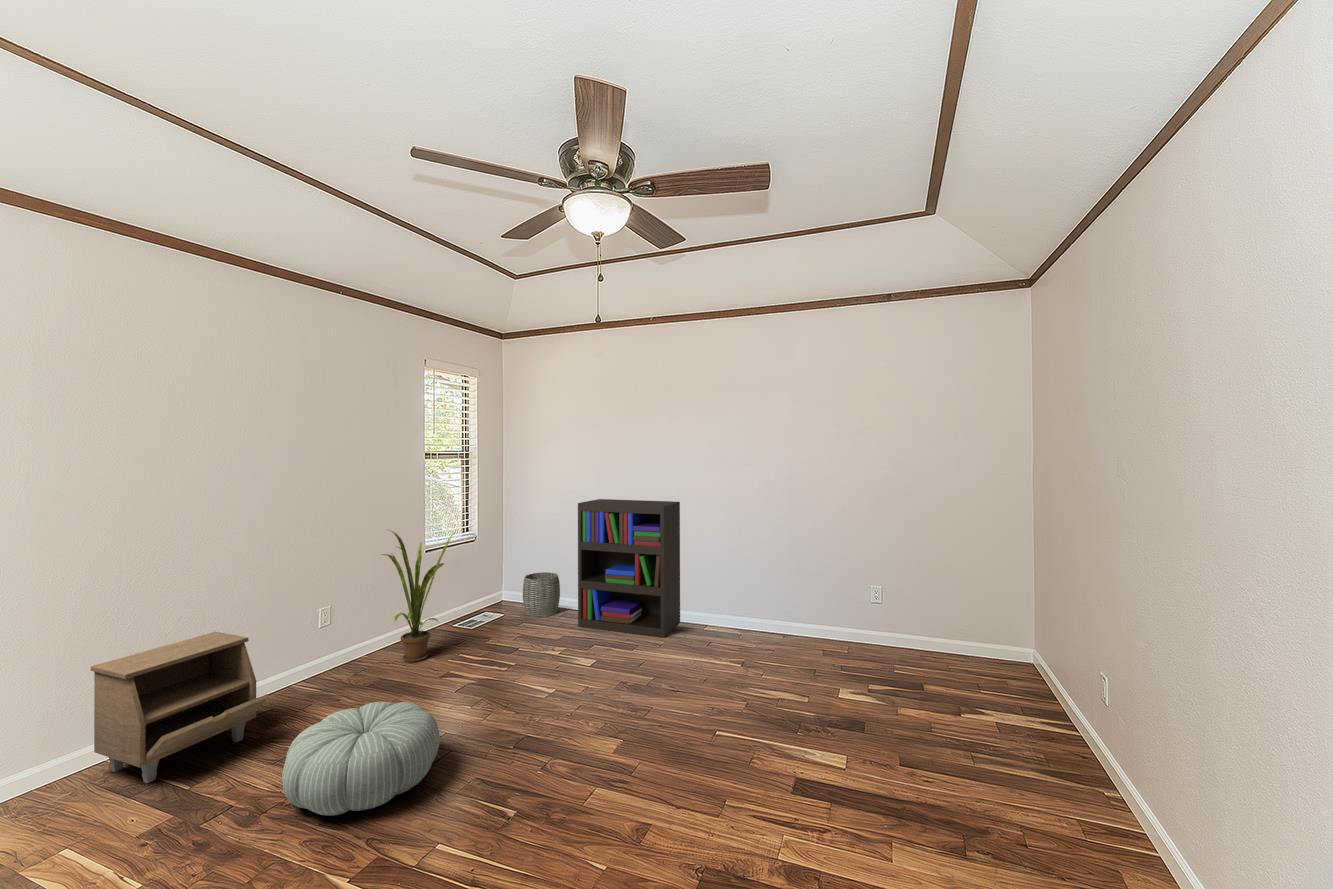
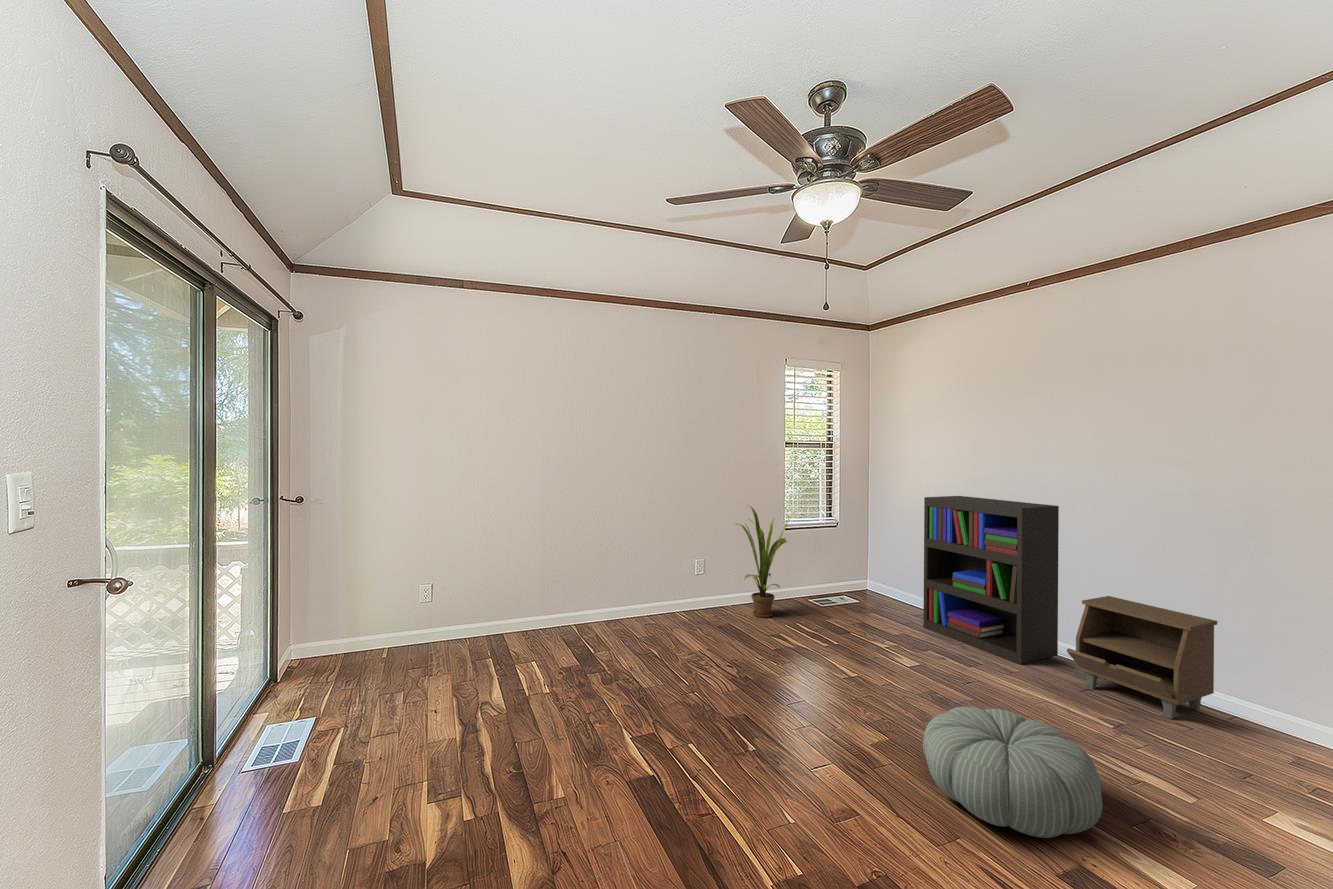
woven basket: present [523,572,560,617] -> none [875,565,915,610]
nightstand: present [91,632,269,783] -> present [1067,596,1217,719]
pouf: present [282,702,440,816] -> present [923,707,1103,838]

